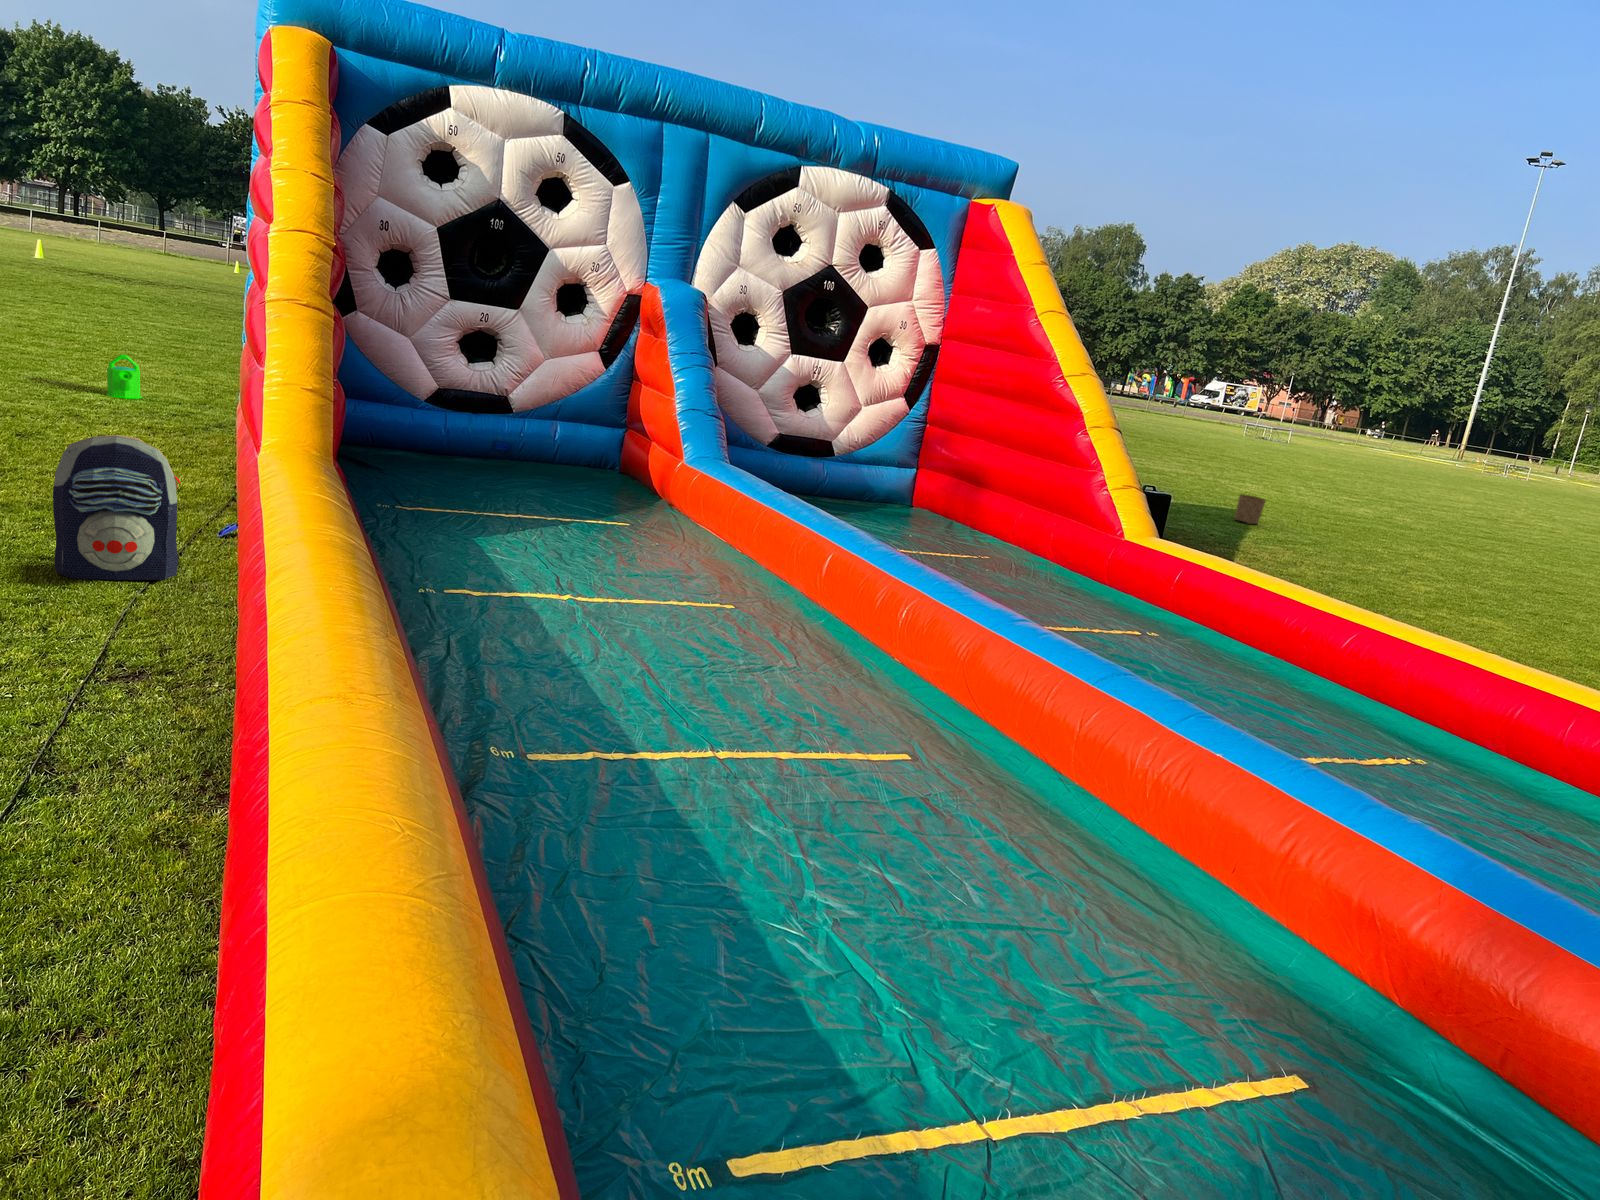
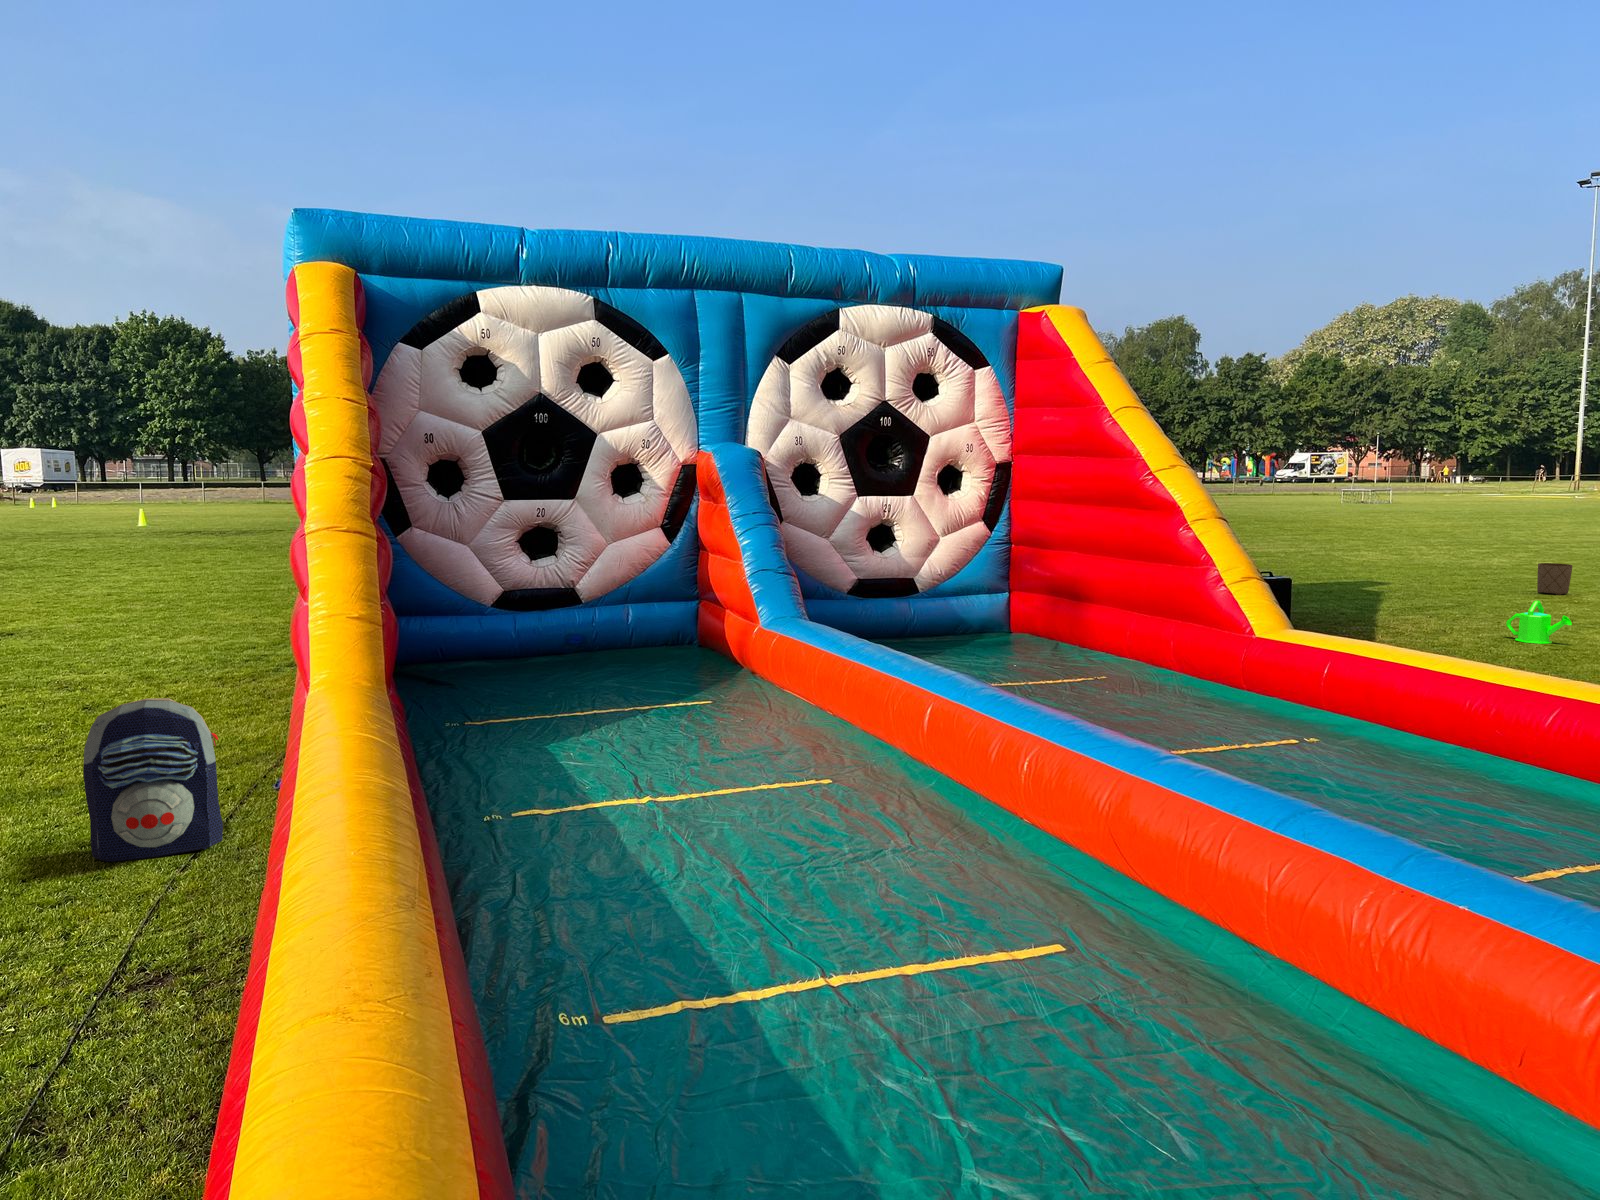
watering can: present [106,354,143,399] -> present [1506,600,1572,644]
planter: present [1235,494,1266,524] -> present [1537,563,1572,595]

